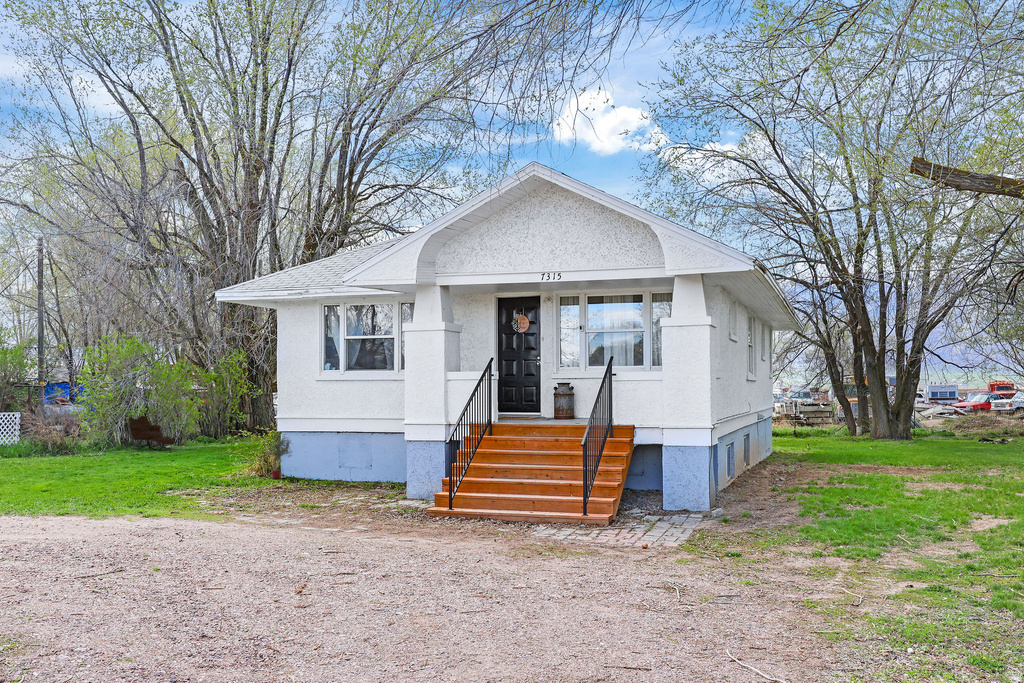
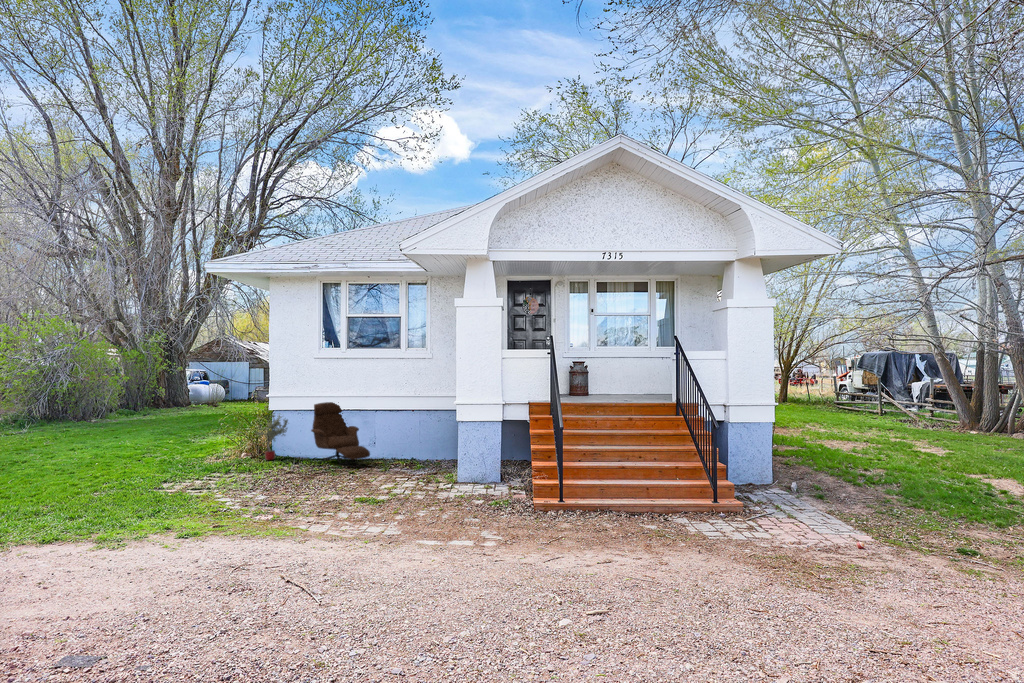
lounge chair: present [129,416,175,450] -> present [311,402,370,468]

